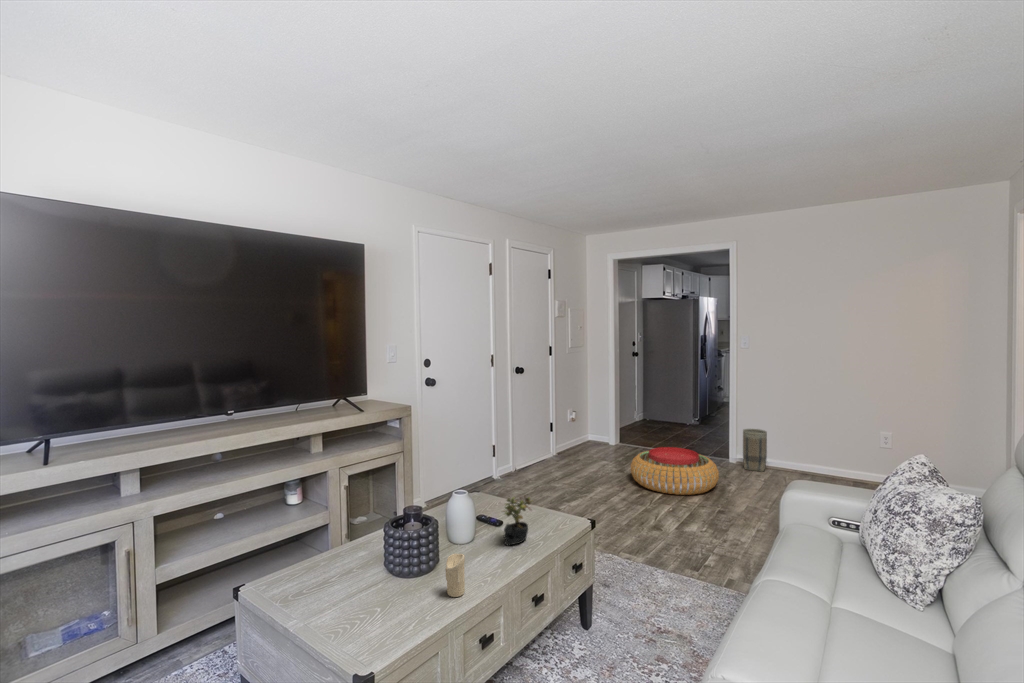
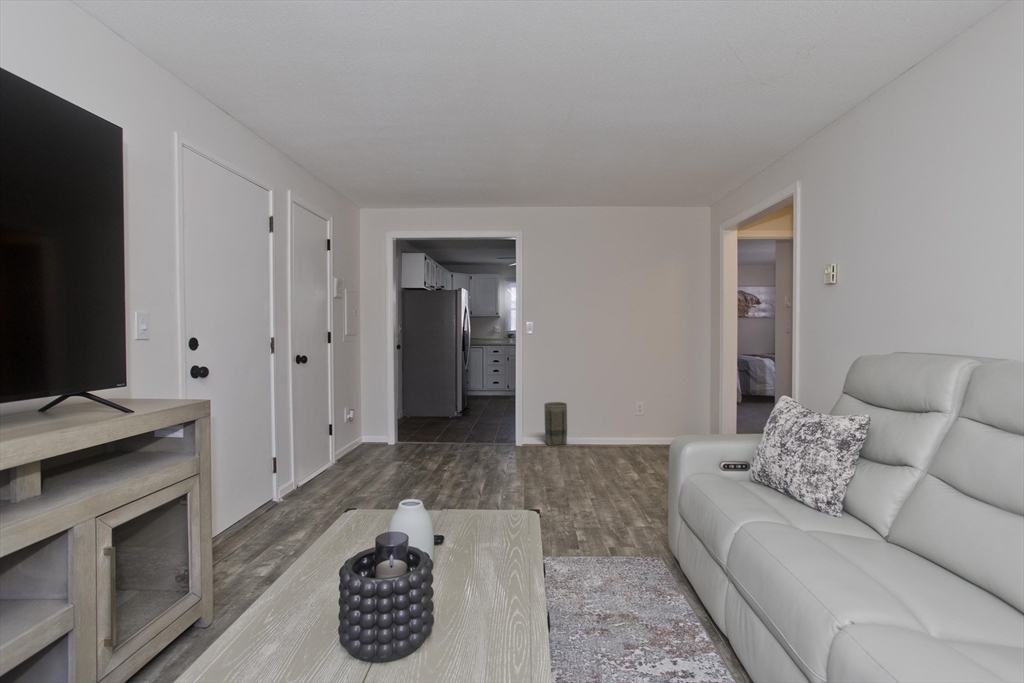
pouf: present [631,447,719,495] -> none [447,431,542,482]
succulent plant: present [503,497,532,545] -> none [460,492,499,565]
candle: present [445,554,465,597] -> none [473,581,502,645]

